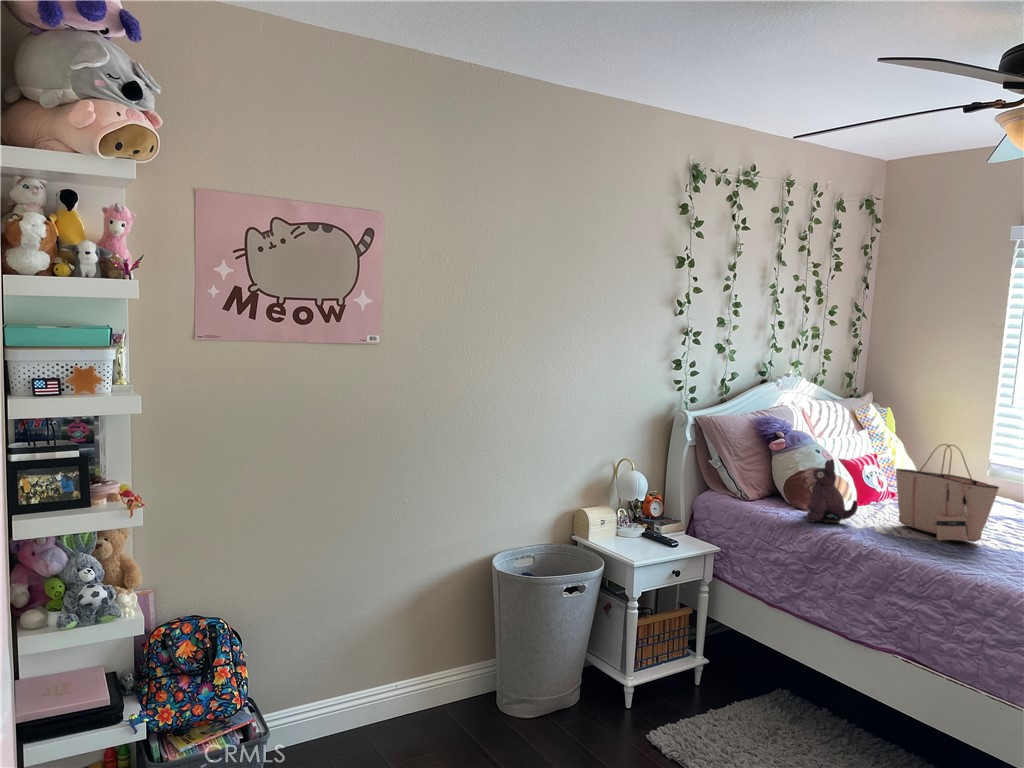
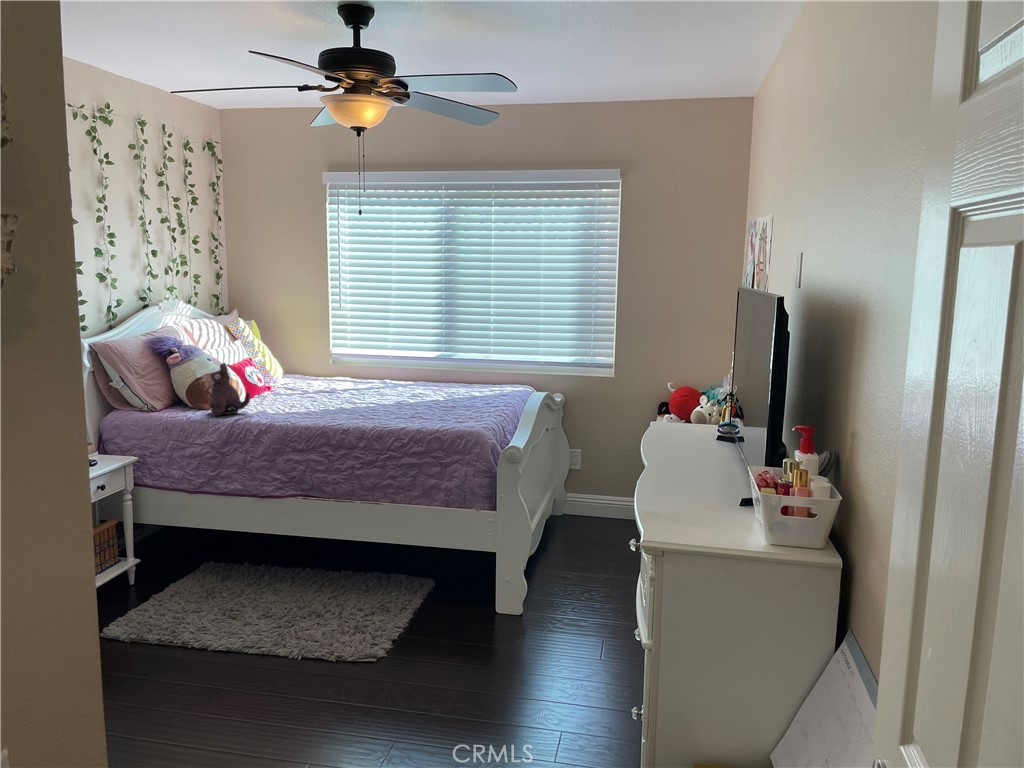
tote bag: present [896,444,999,542] -> none [273,338,346,410]

